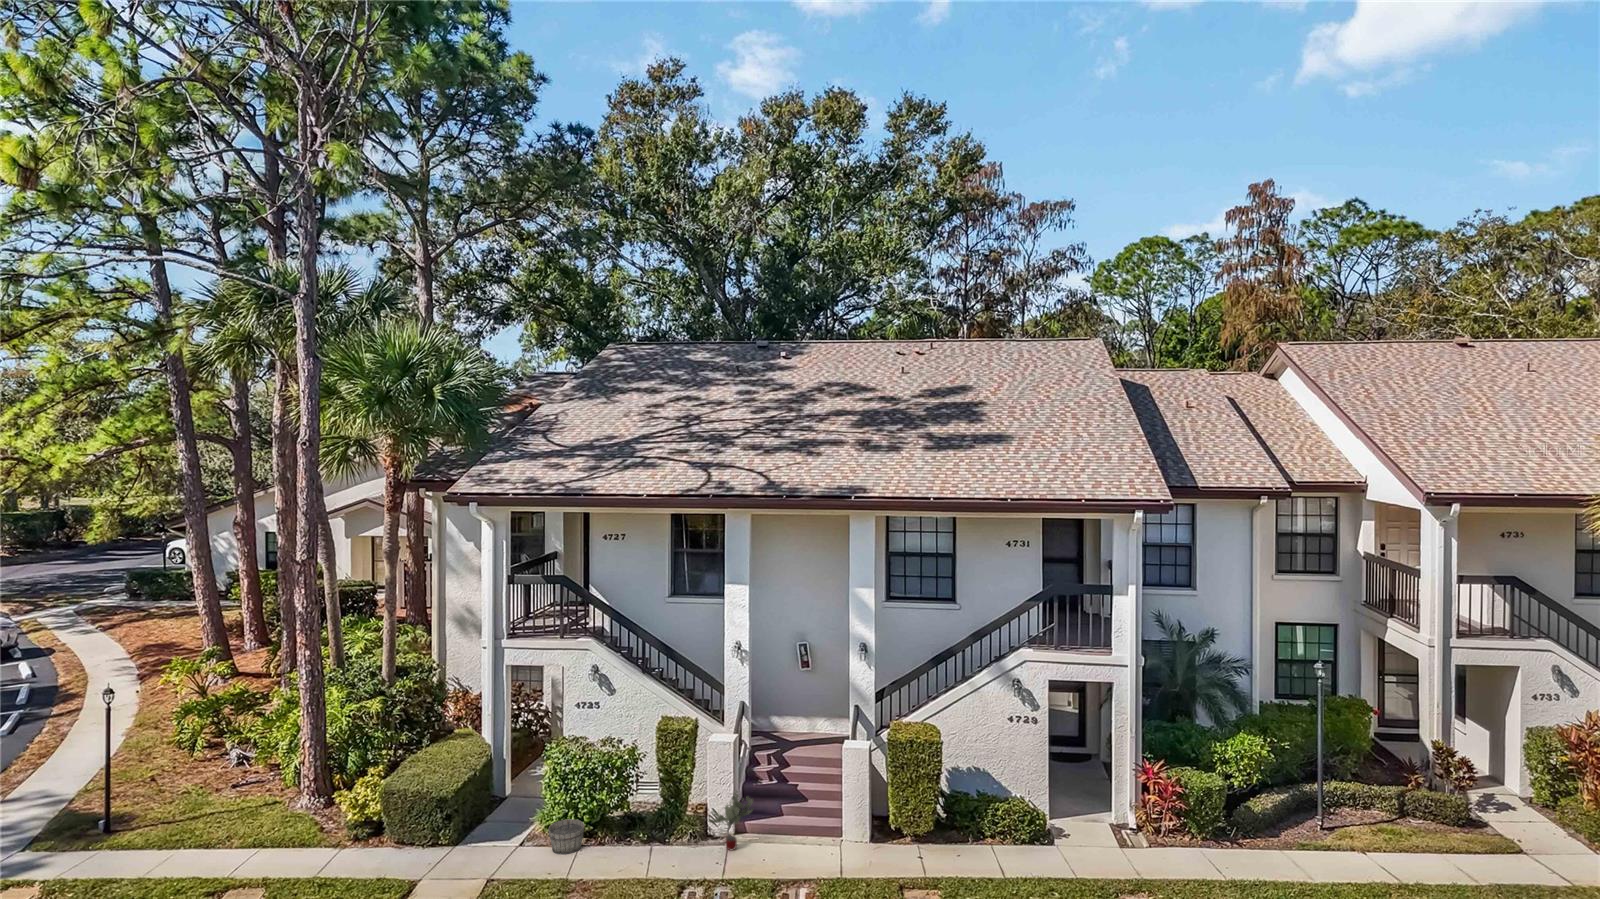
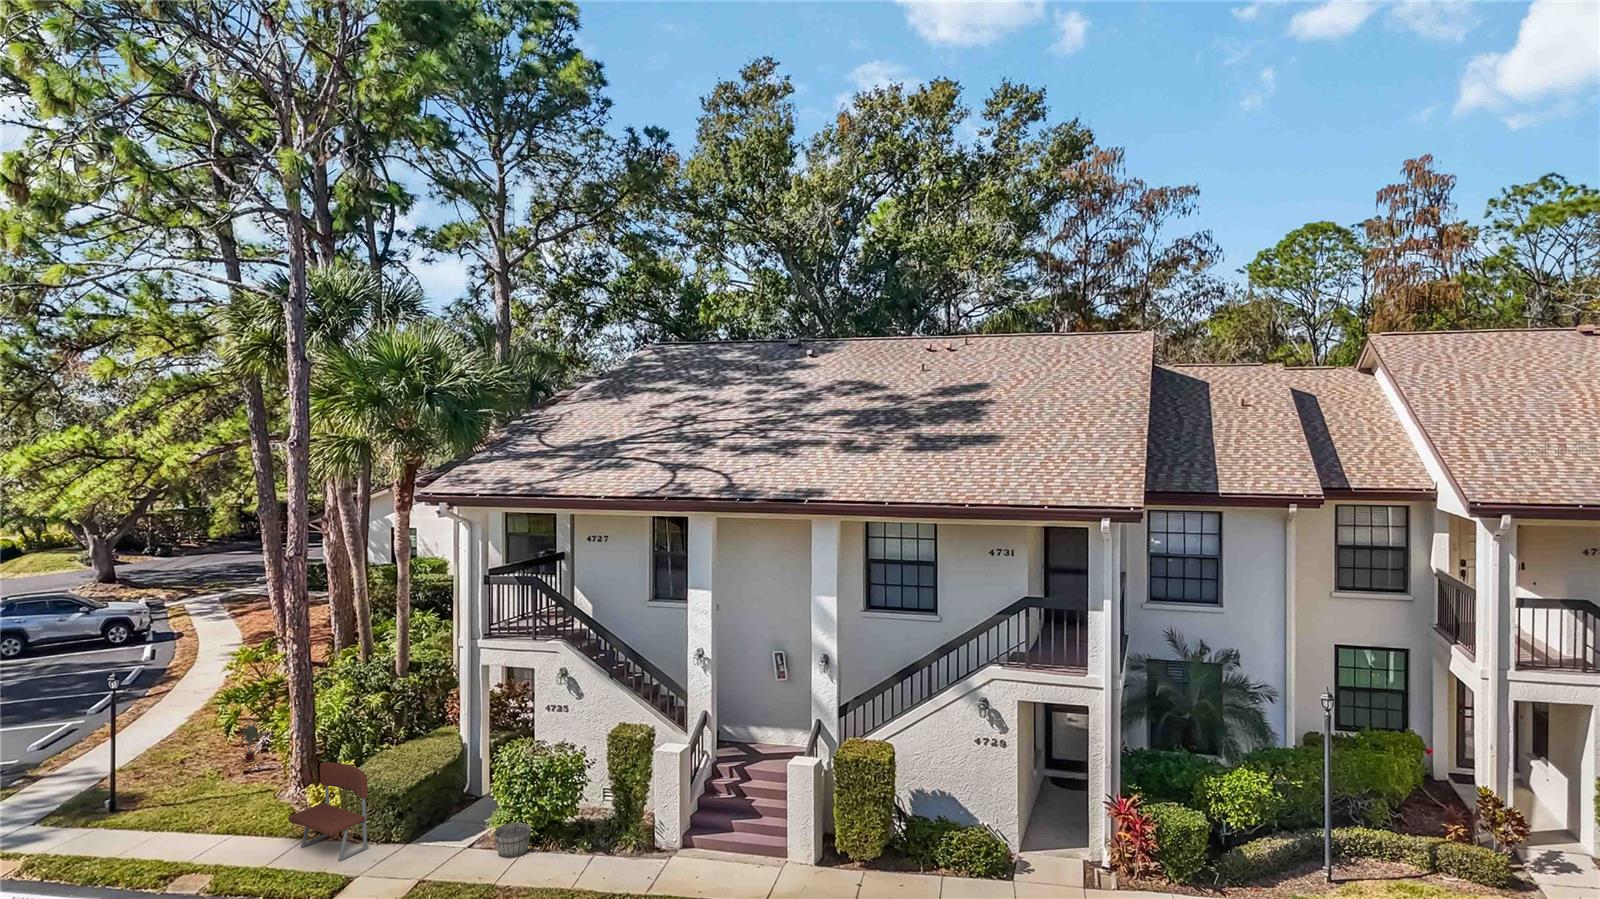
bench: none [329,769,414,869] -> present [289,762,368,862]
potted tree: present [708,791,753,850] -> present [242,720,266,762]

